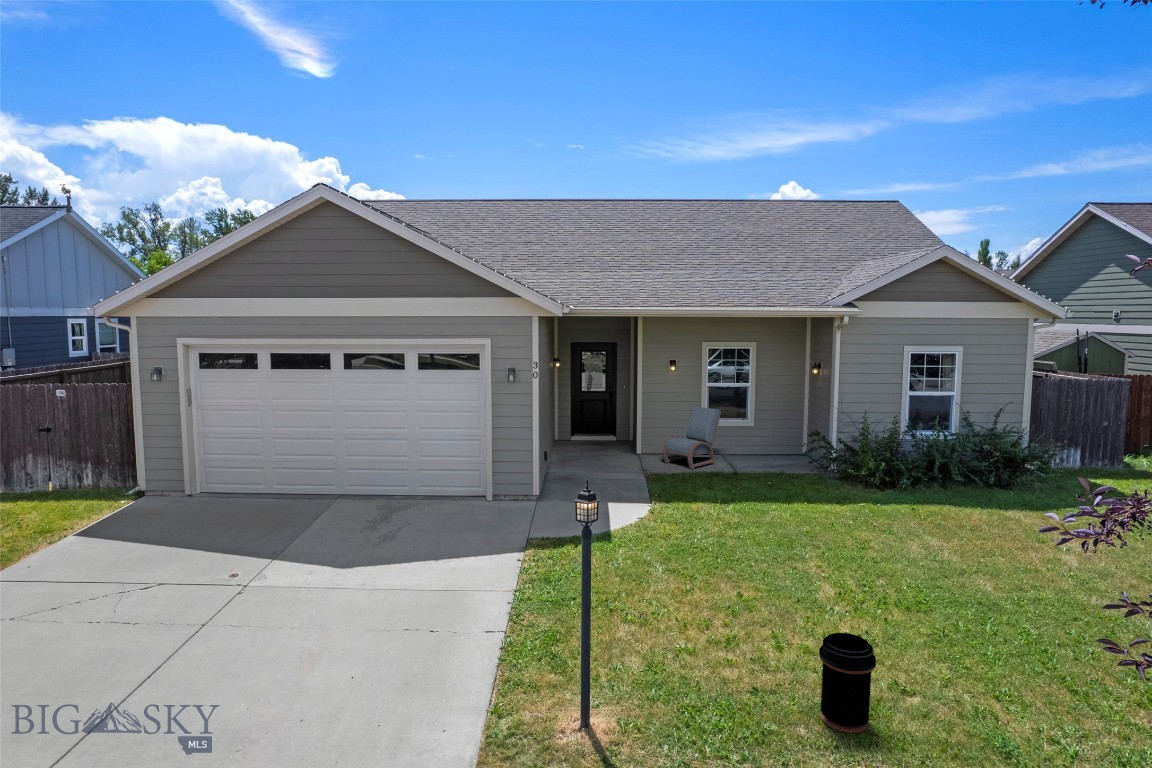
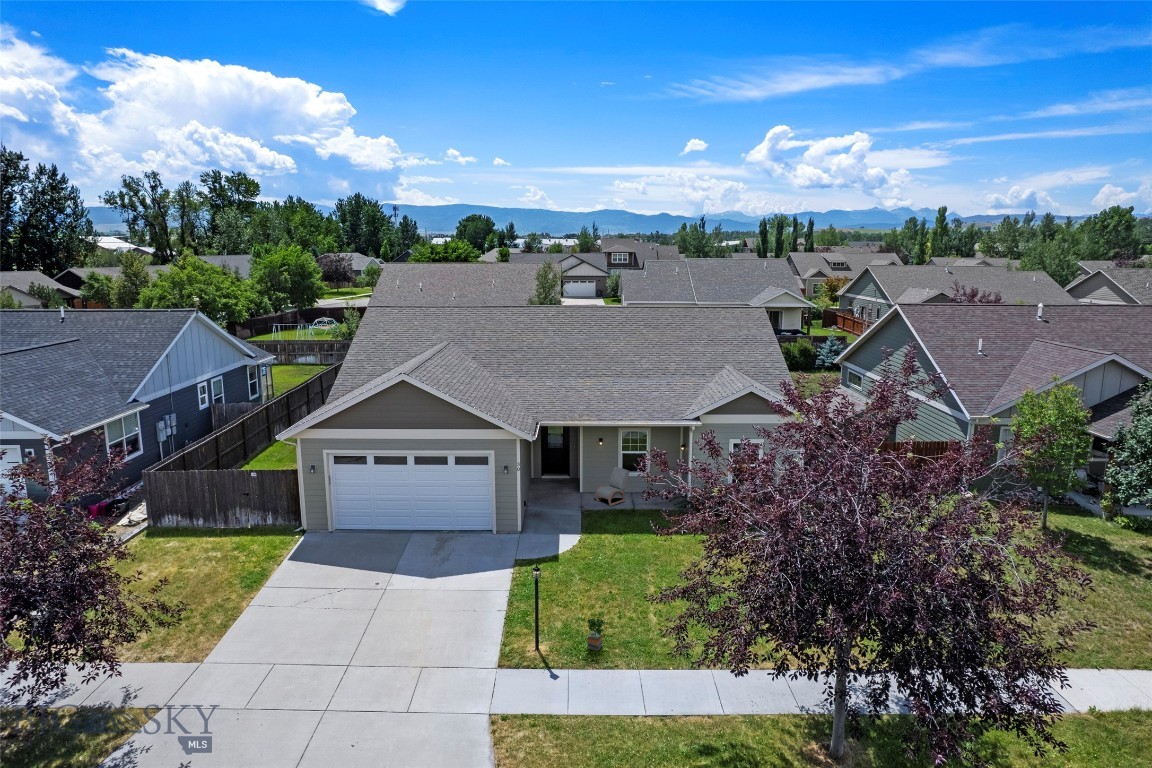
trash can: present [819,633,876,733] -> none [623,615,643,651]
potted tree: none [719,639,774,733] -> present [587,618,606,651]

